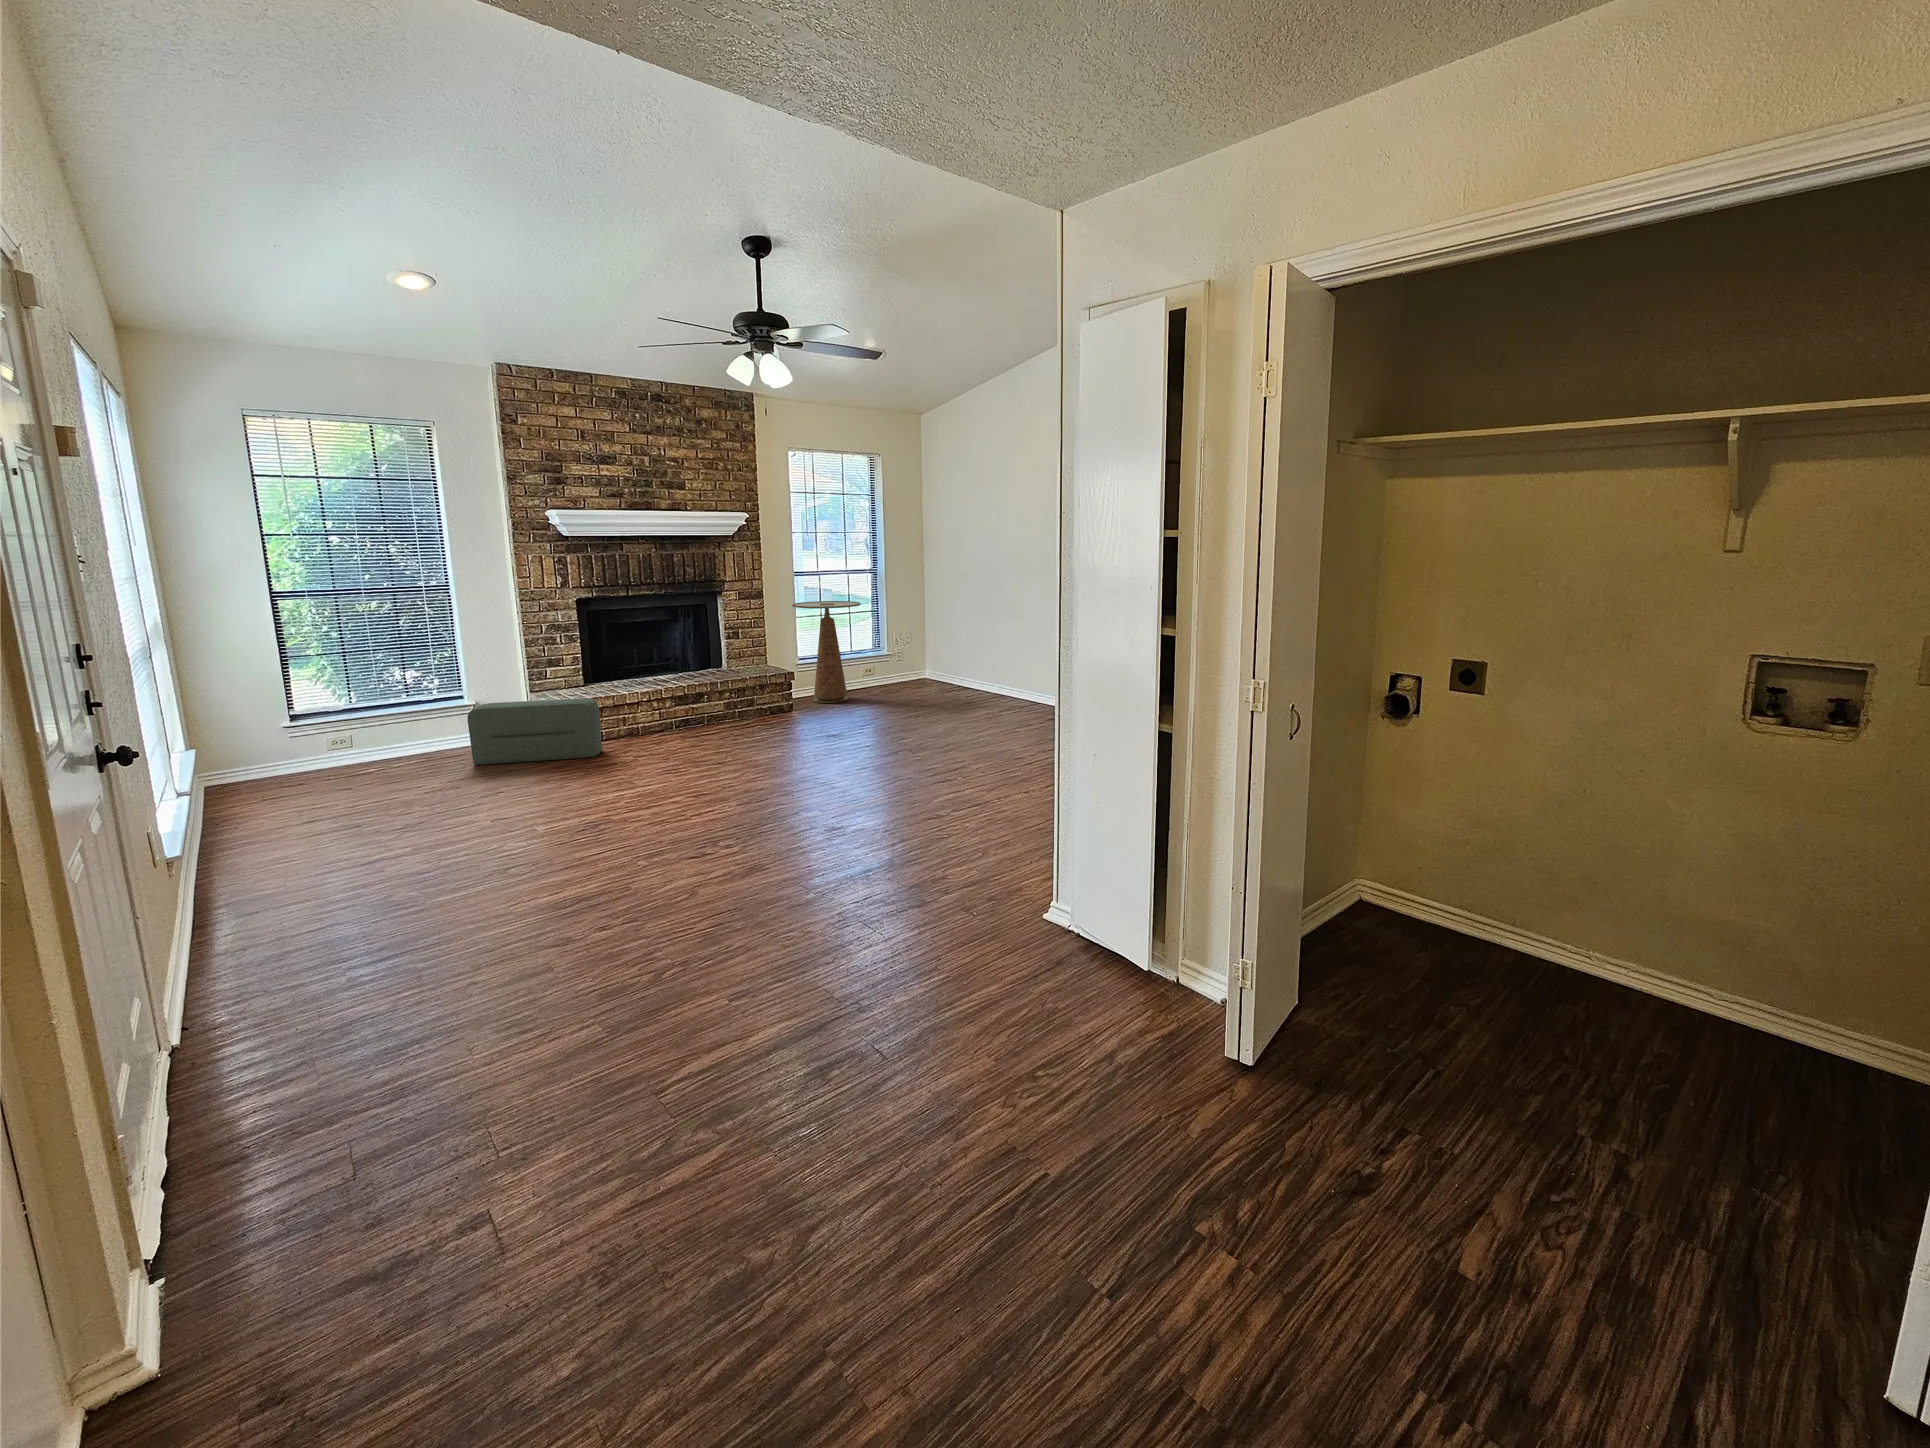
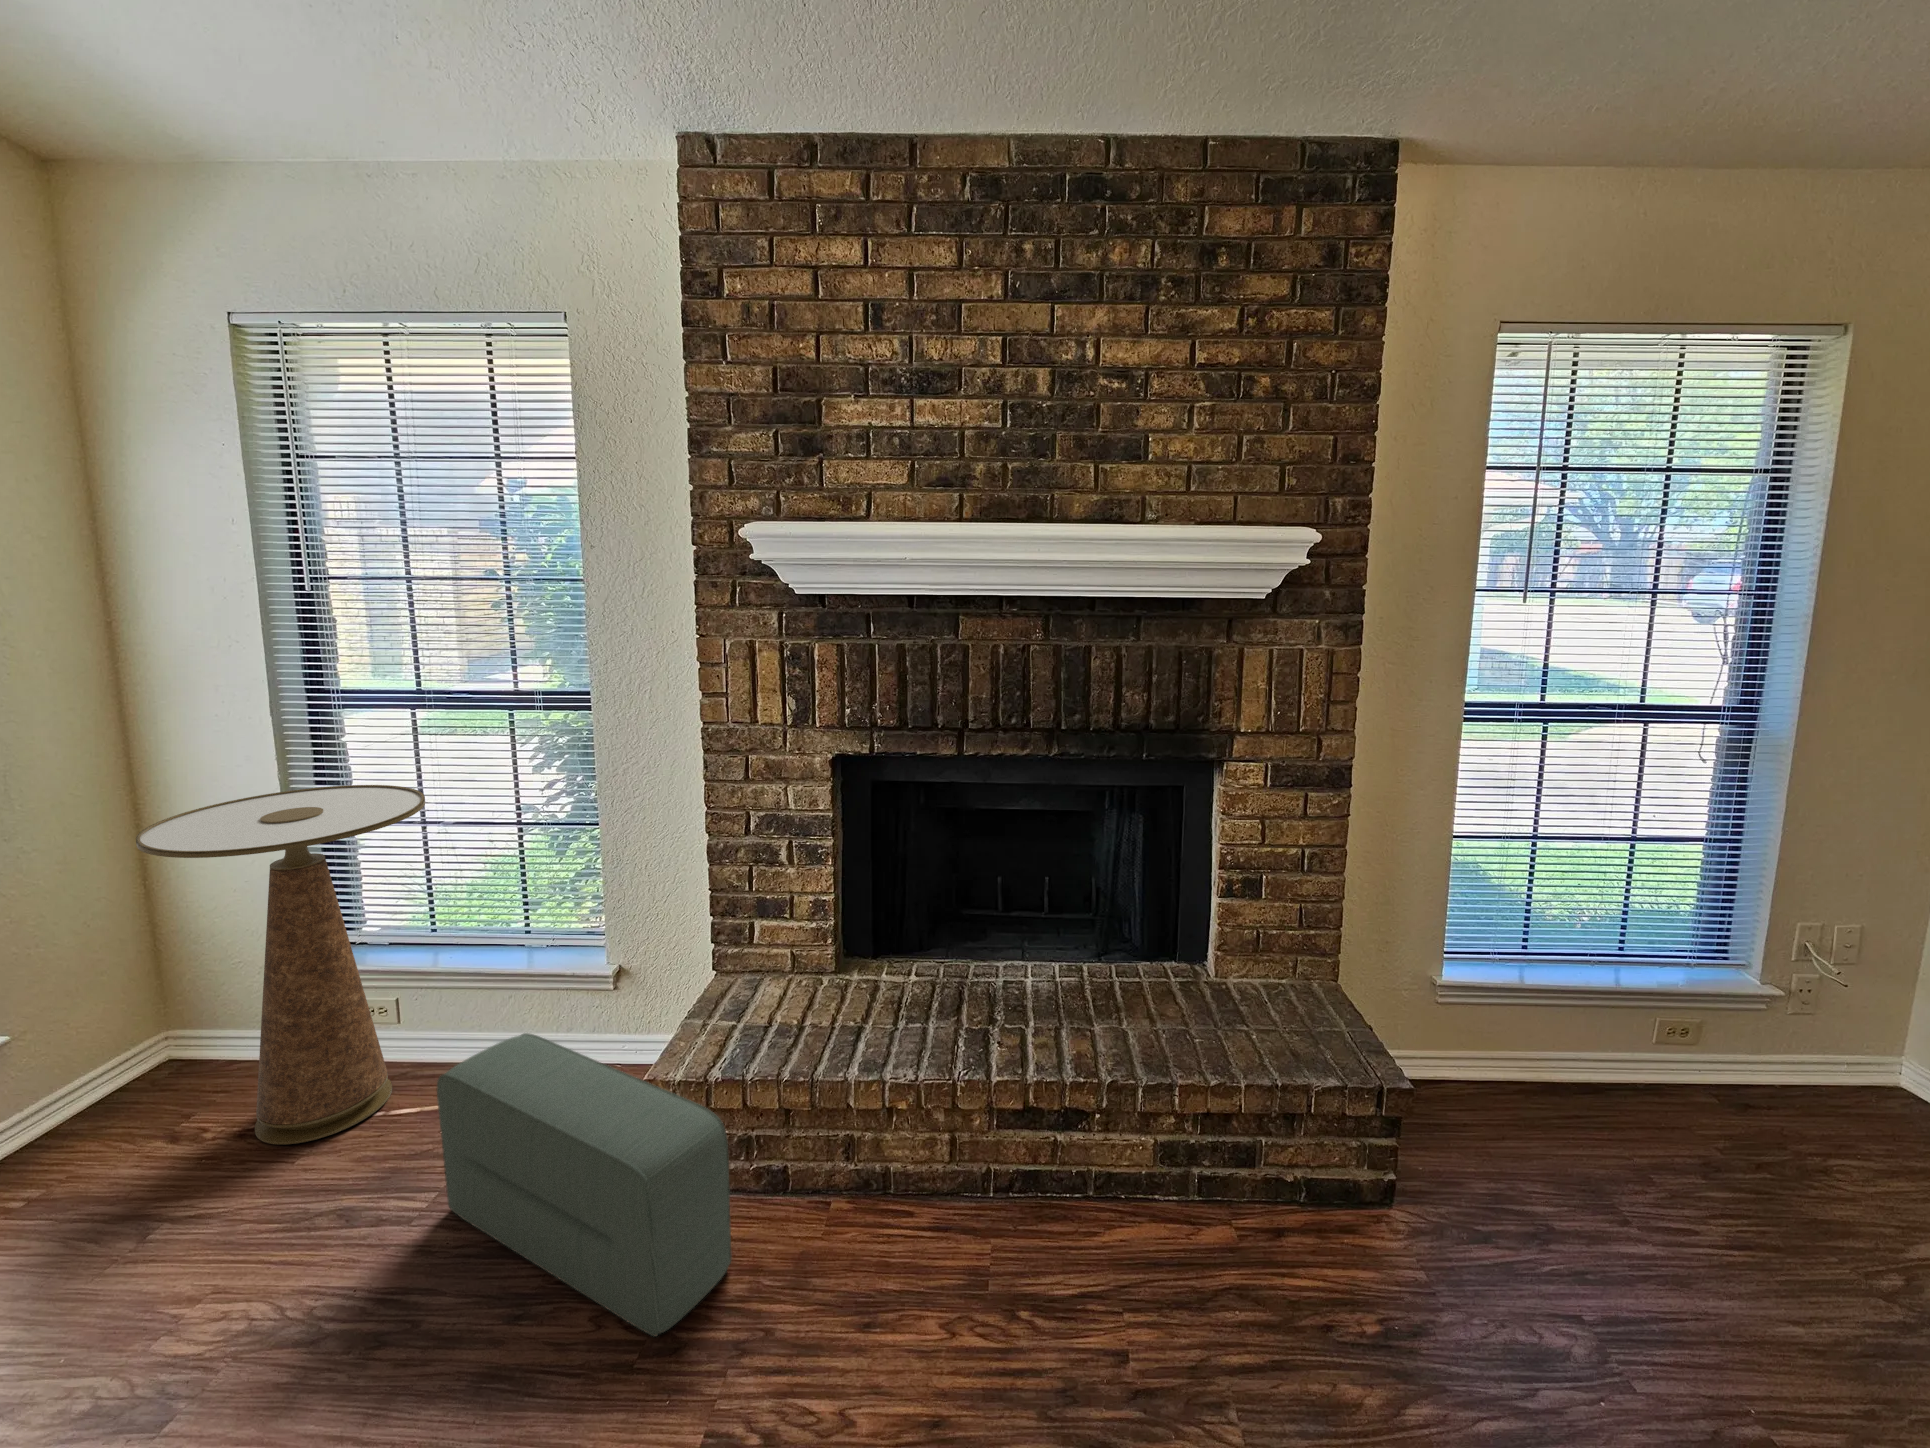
side table: present [792,601,860,703] -> present [136,785,425,1144]

